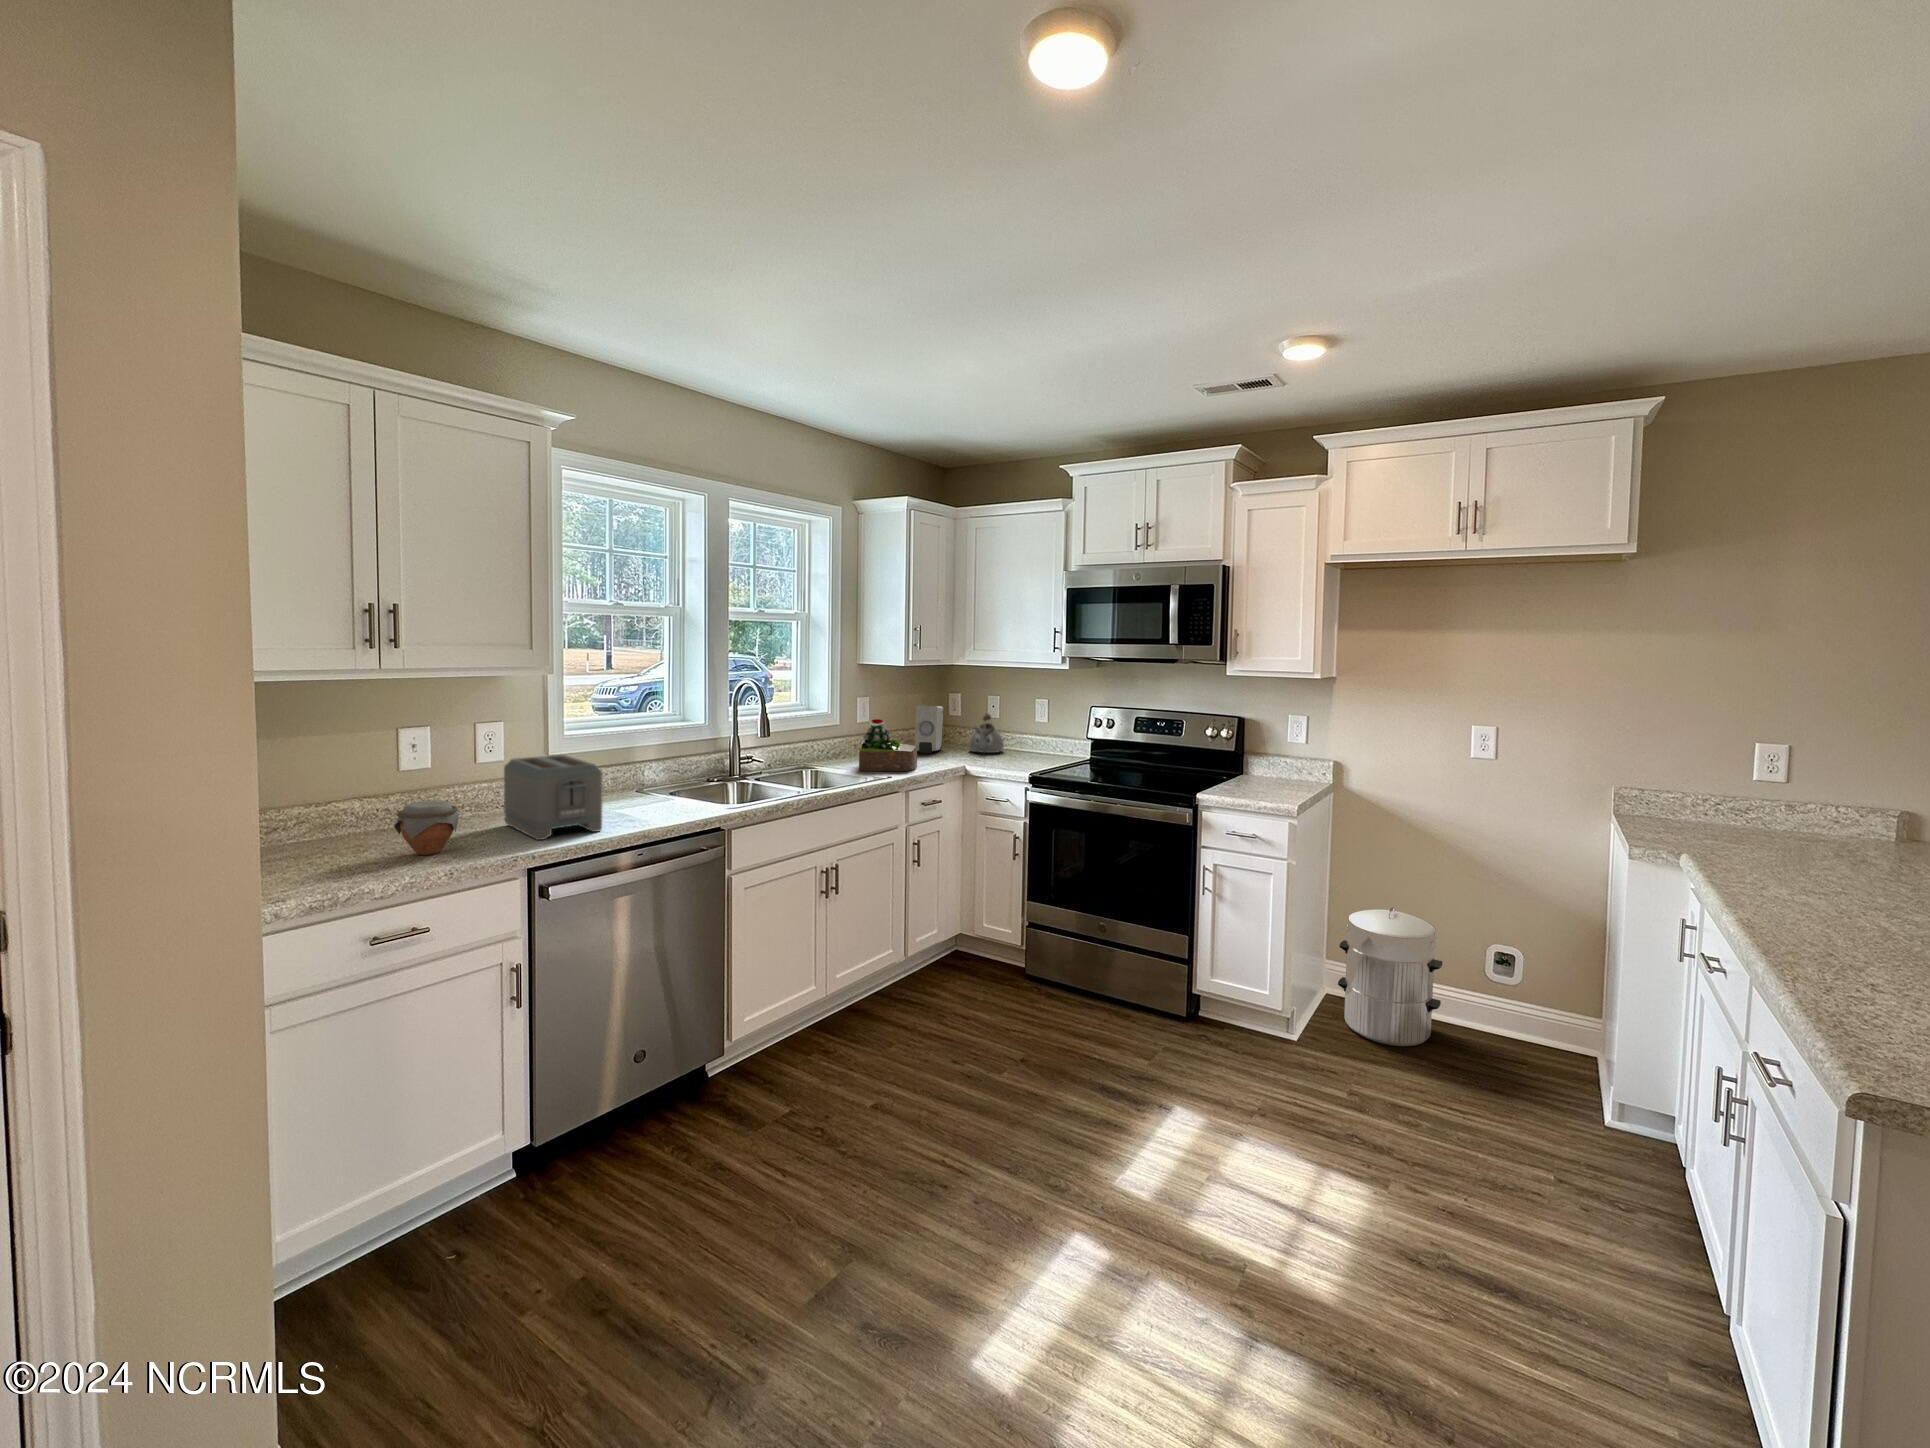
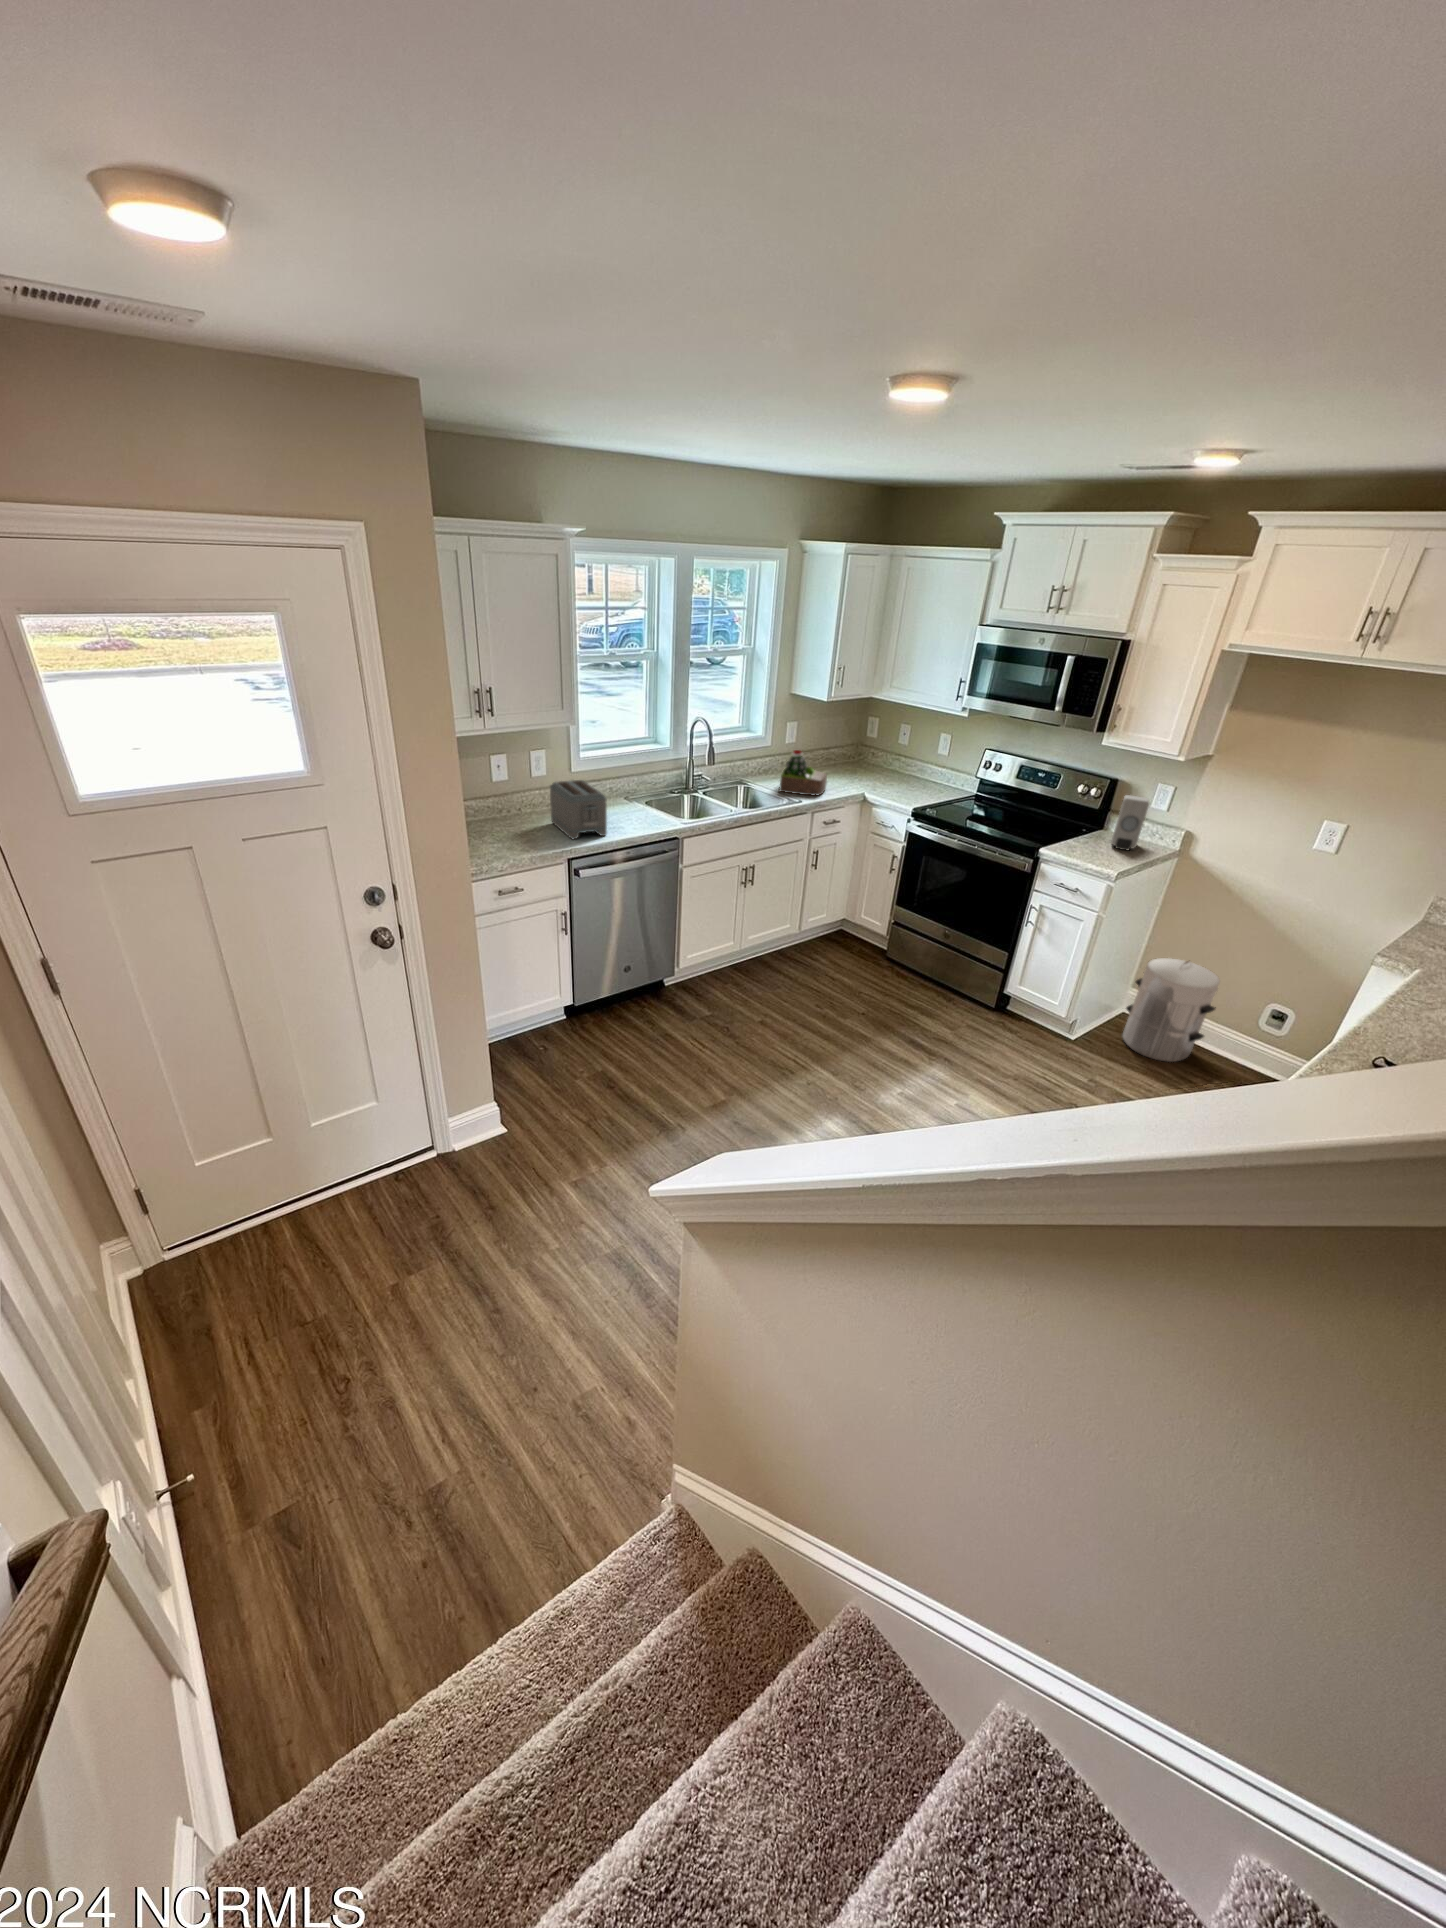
soap dispenser: present [915,706,943,753] -> present [1111,795,1149,850]
kettle: present [969,713,1004,753] -> none [876,743,906,779]
jar: present [394,801,459,855] -> none [500,811,531,844]

